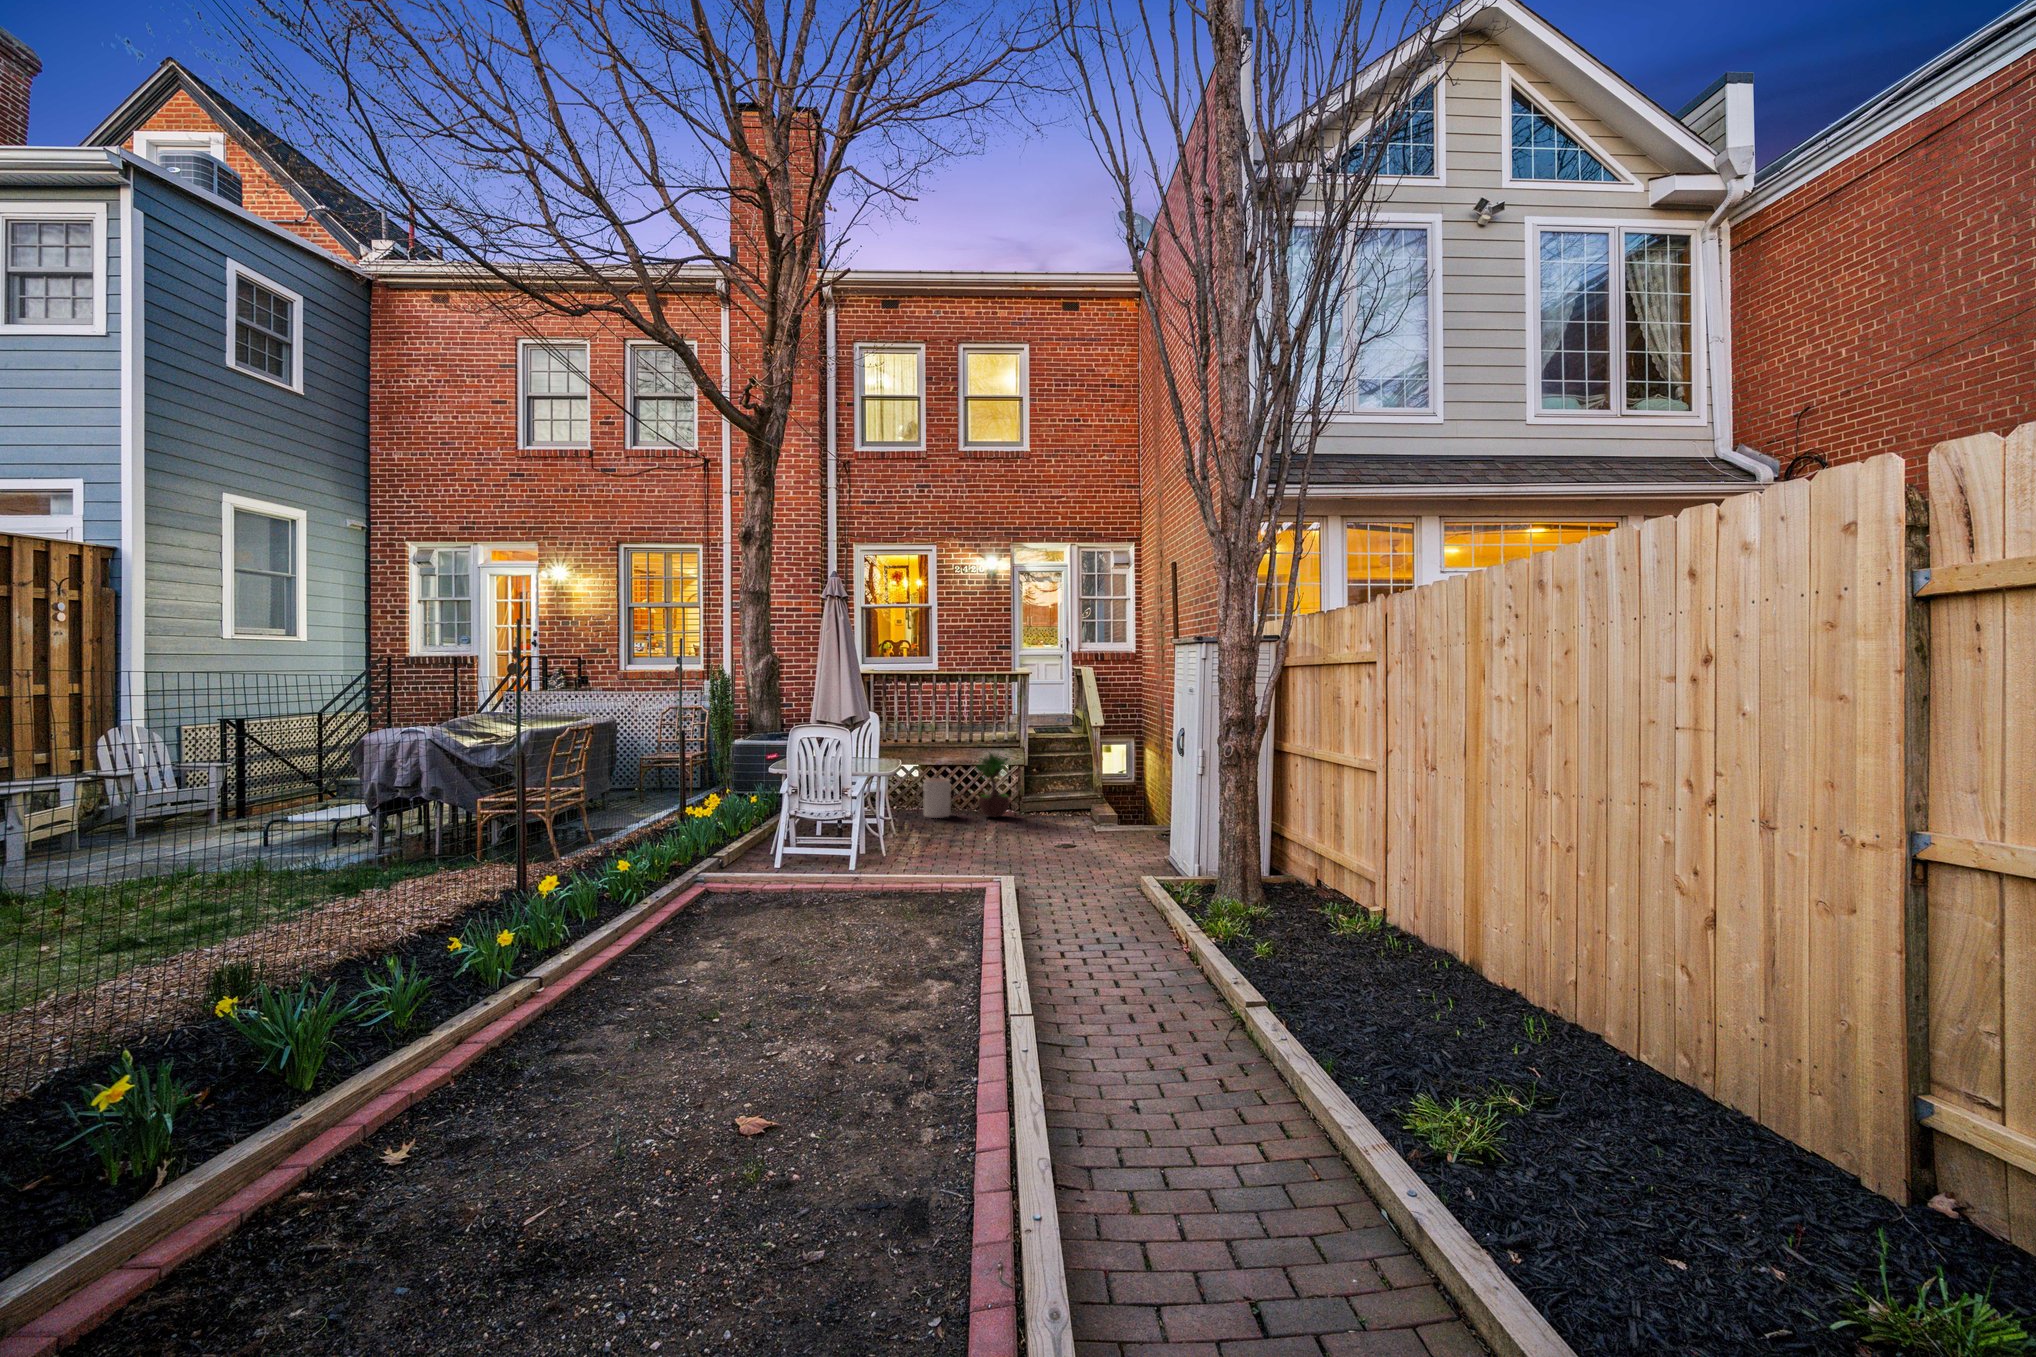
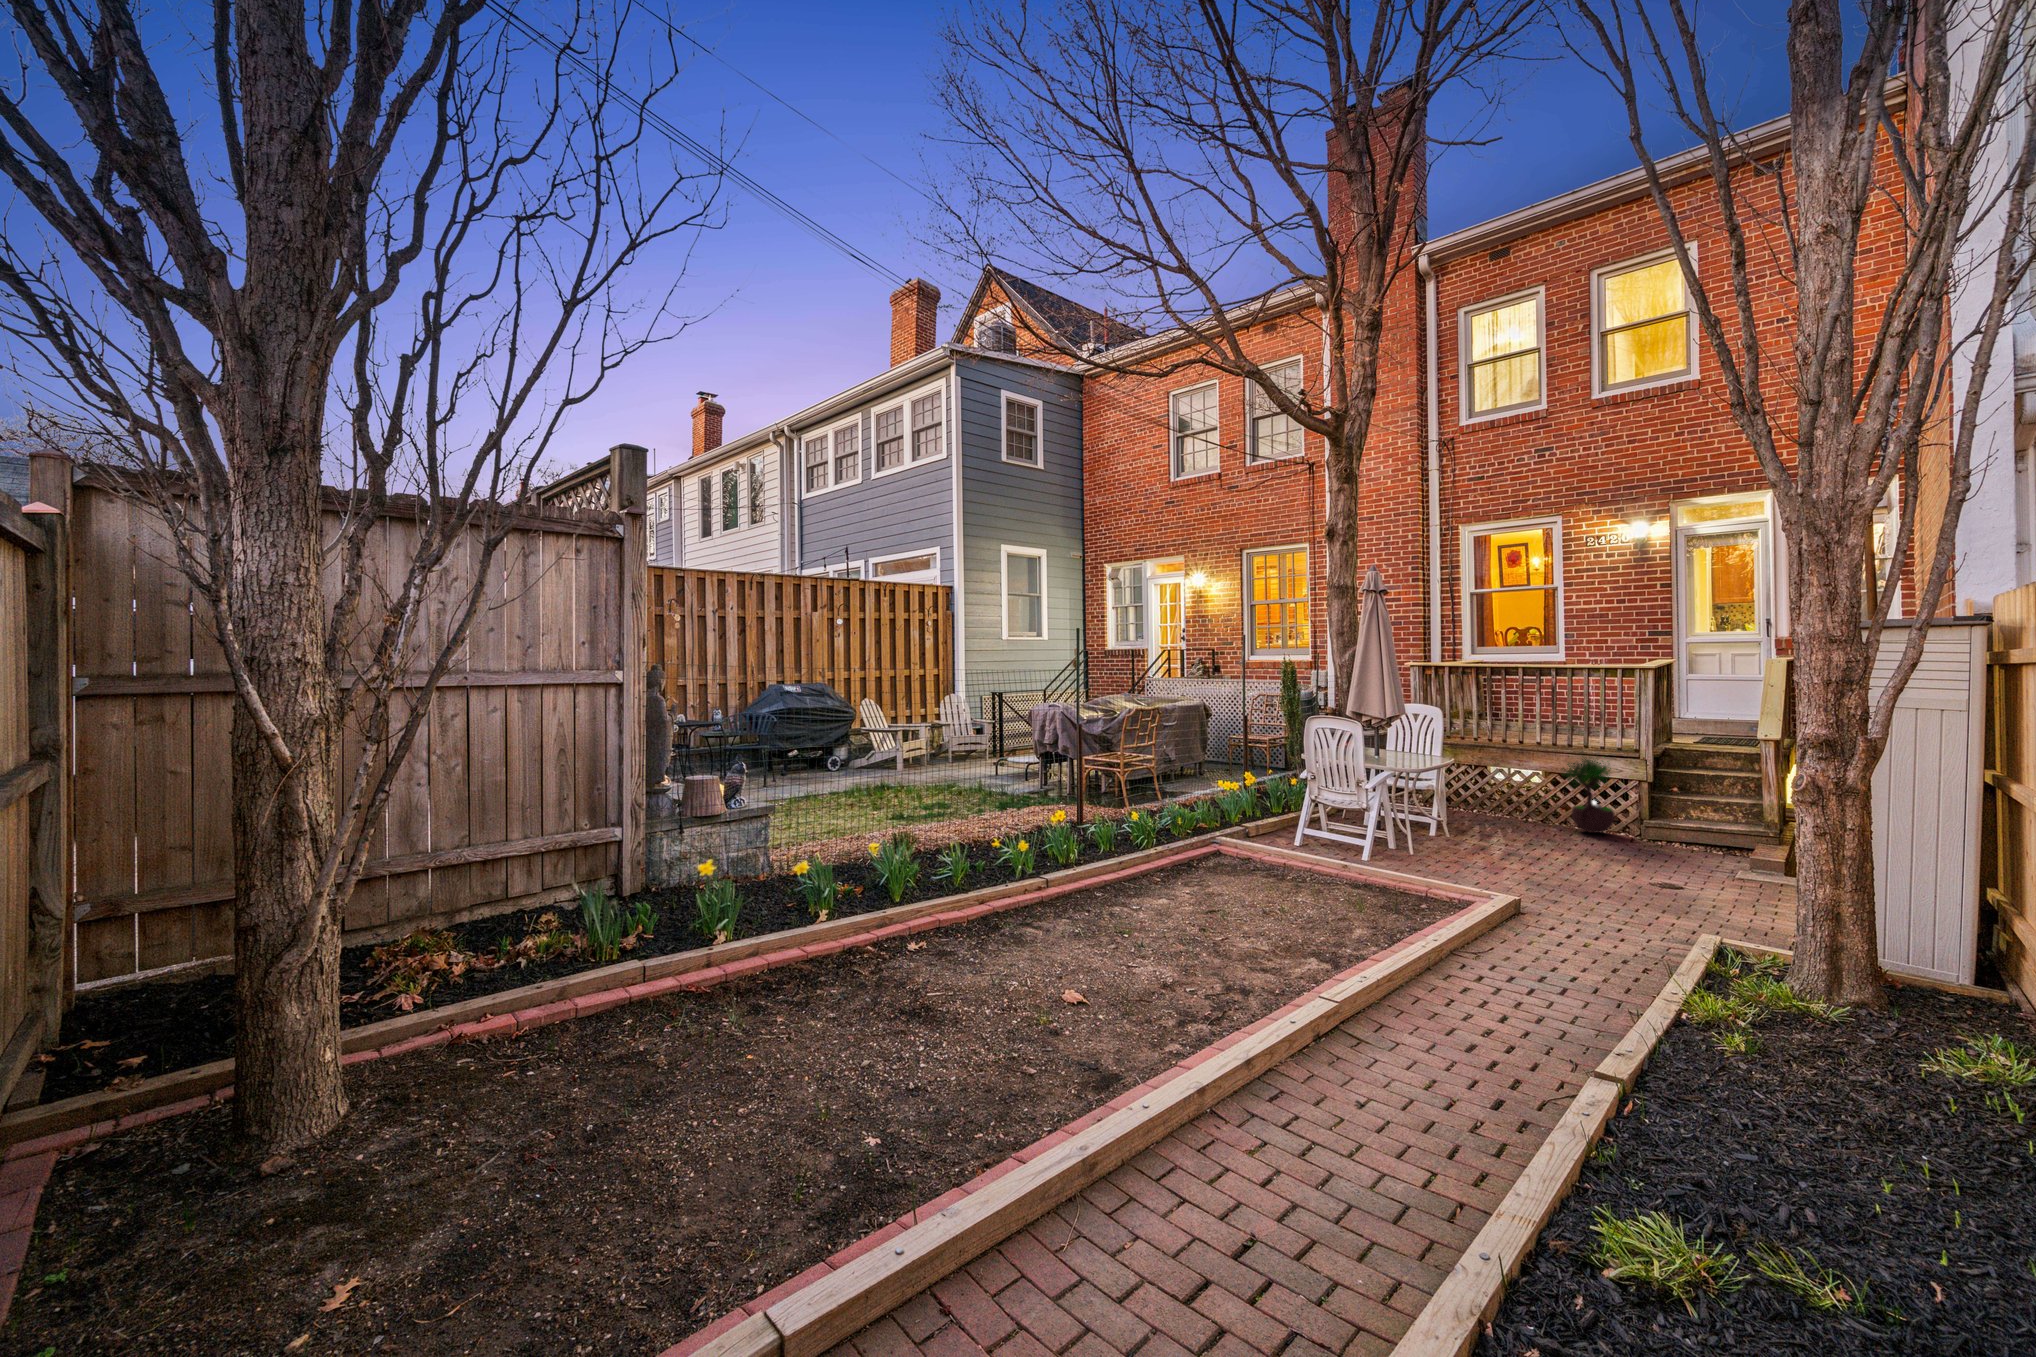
bucket: present [923,778,951,818] -> none [1494,781,1541,825]

